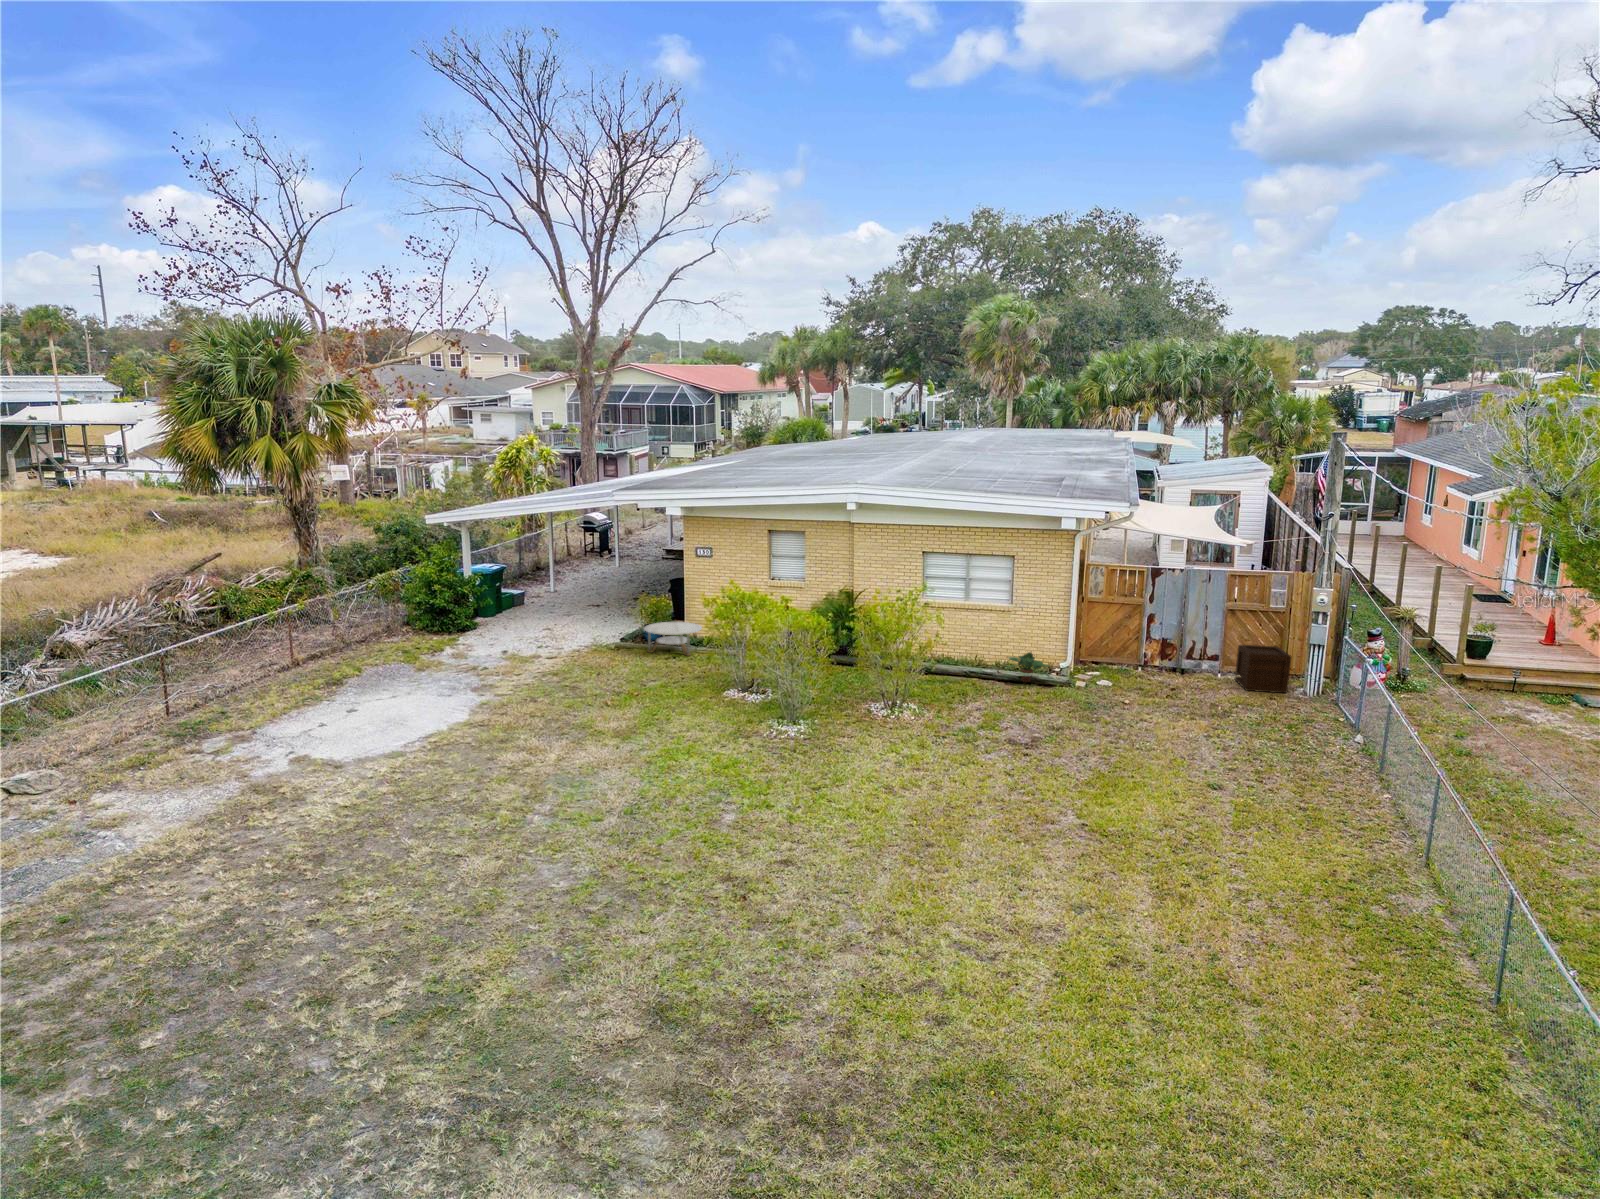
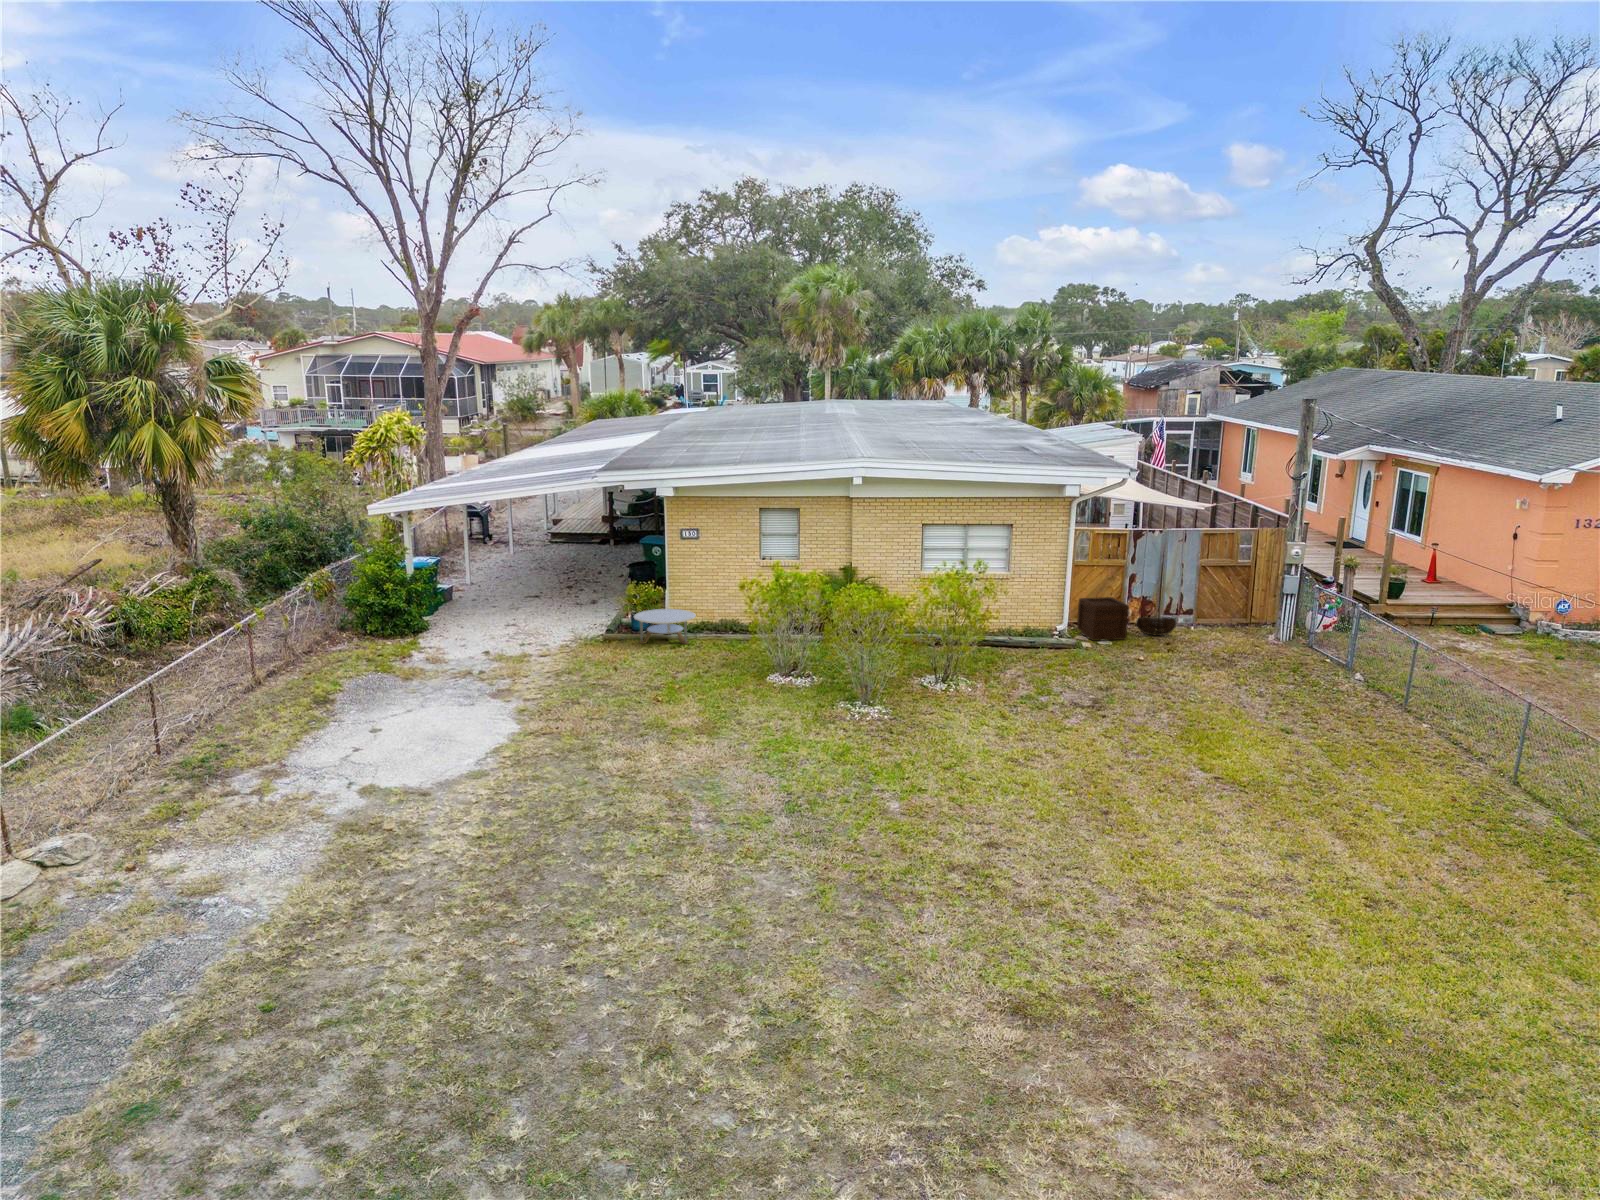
wooden crate: present [1235,645,1292,693] -> present [1077,597,1129,641]
potted plant: present [1008,652,1048,682] -> none [1012,617,1058,647]
basket: none [1151,659,1195,681] -> present [1136,616,1176,636]

